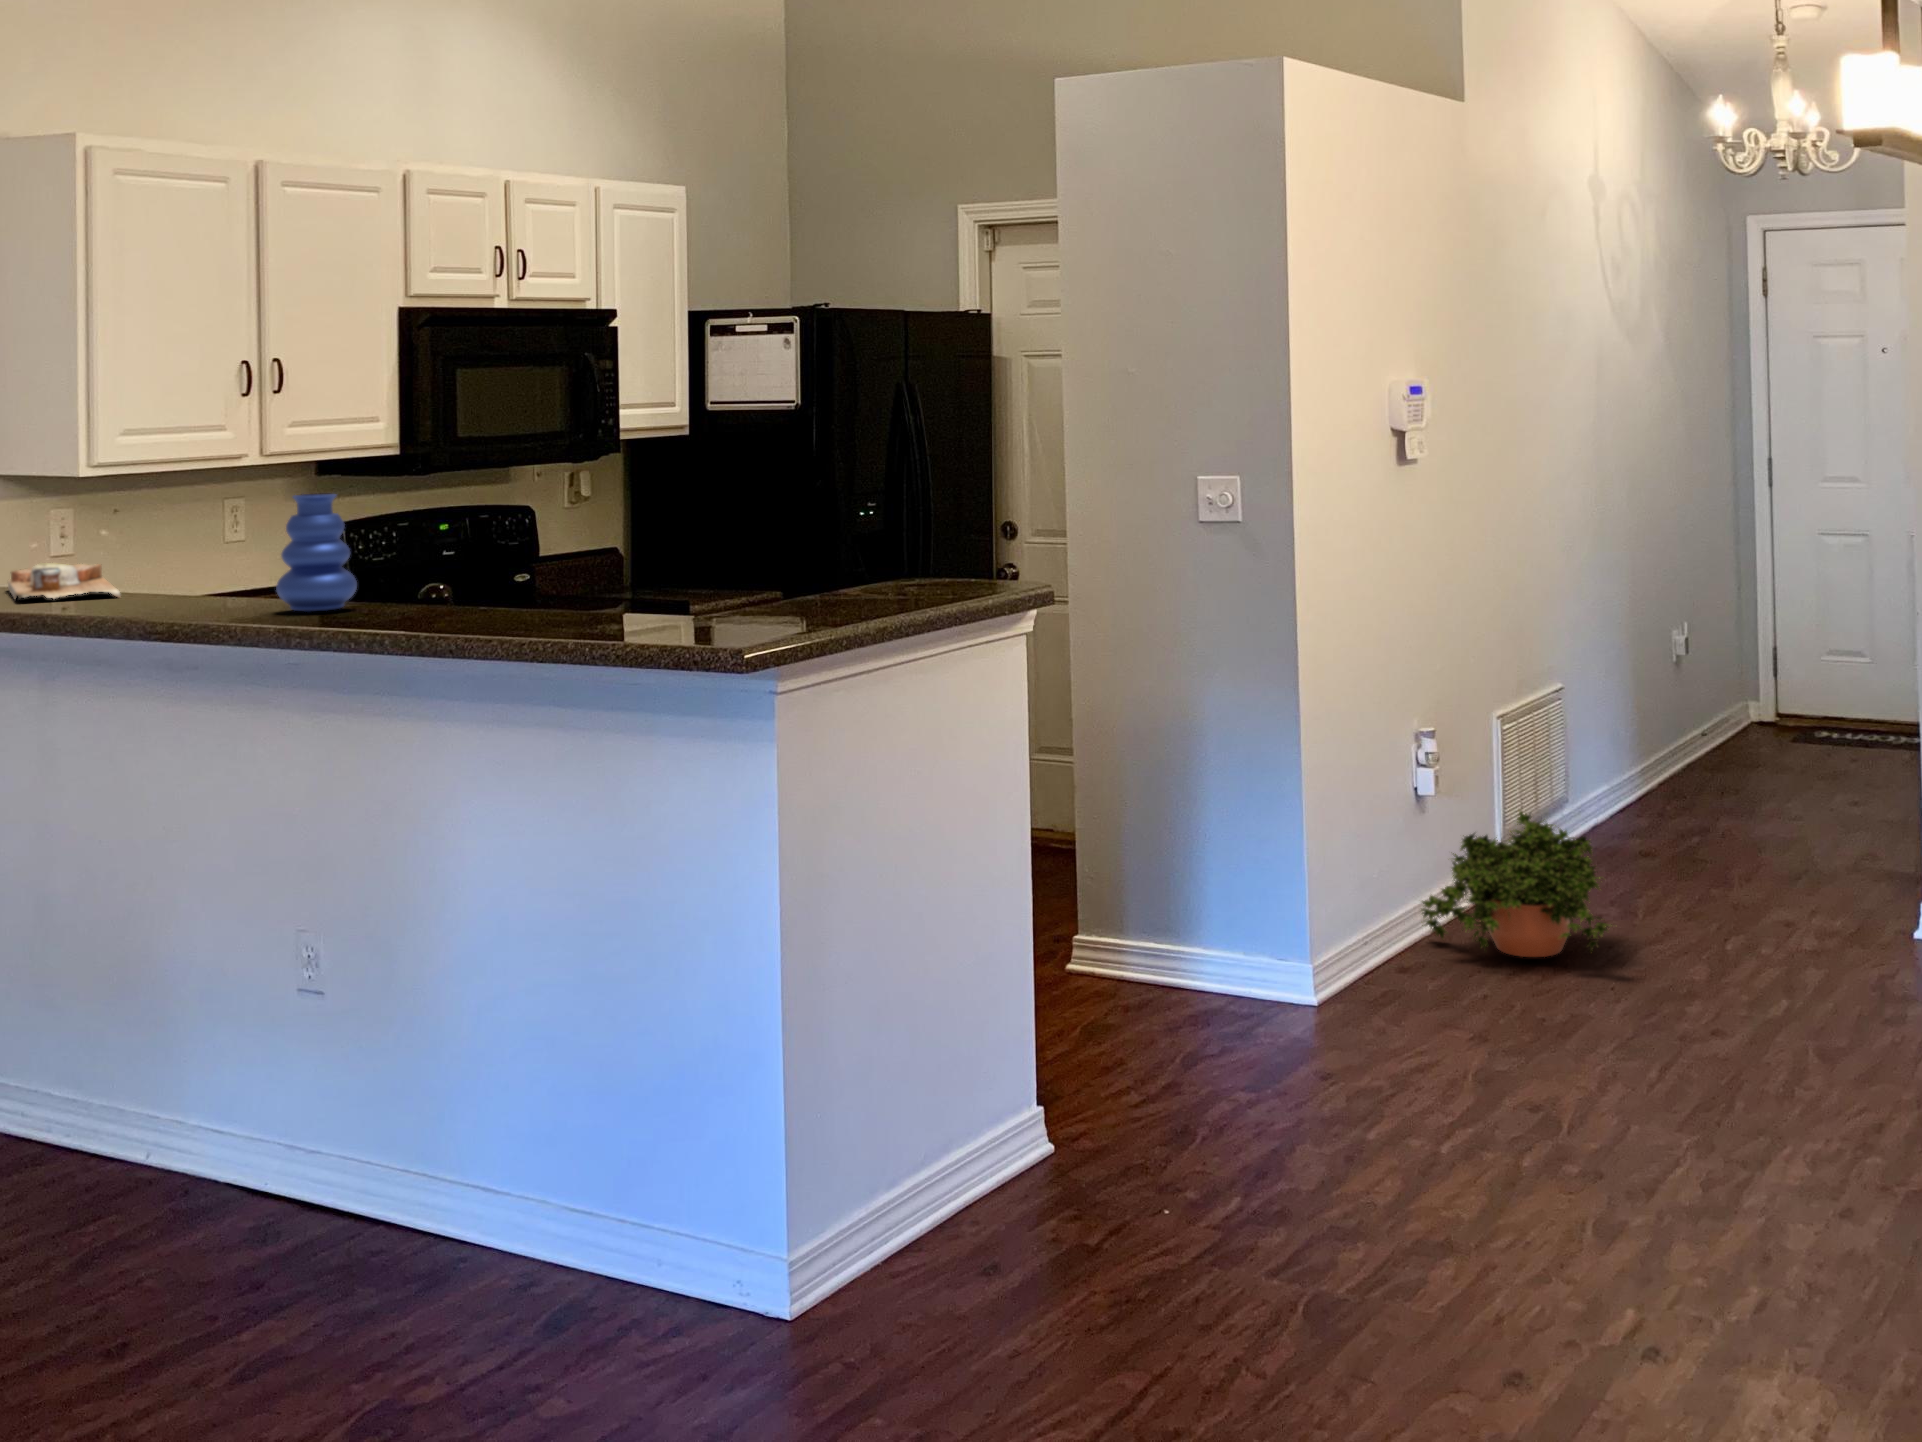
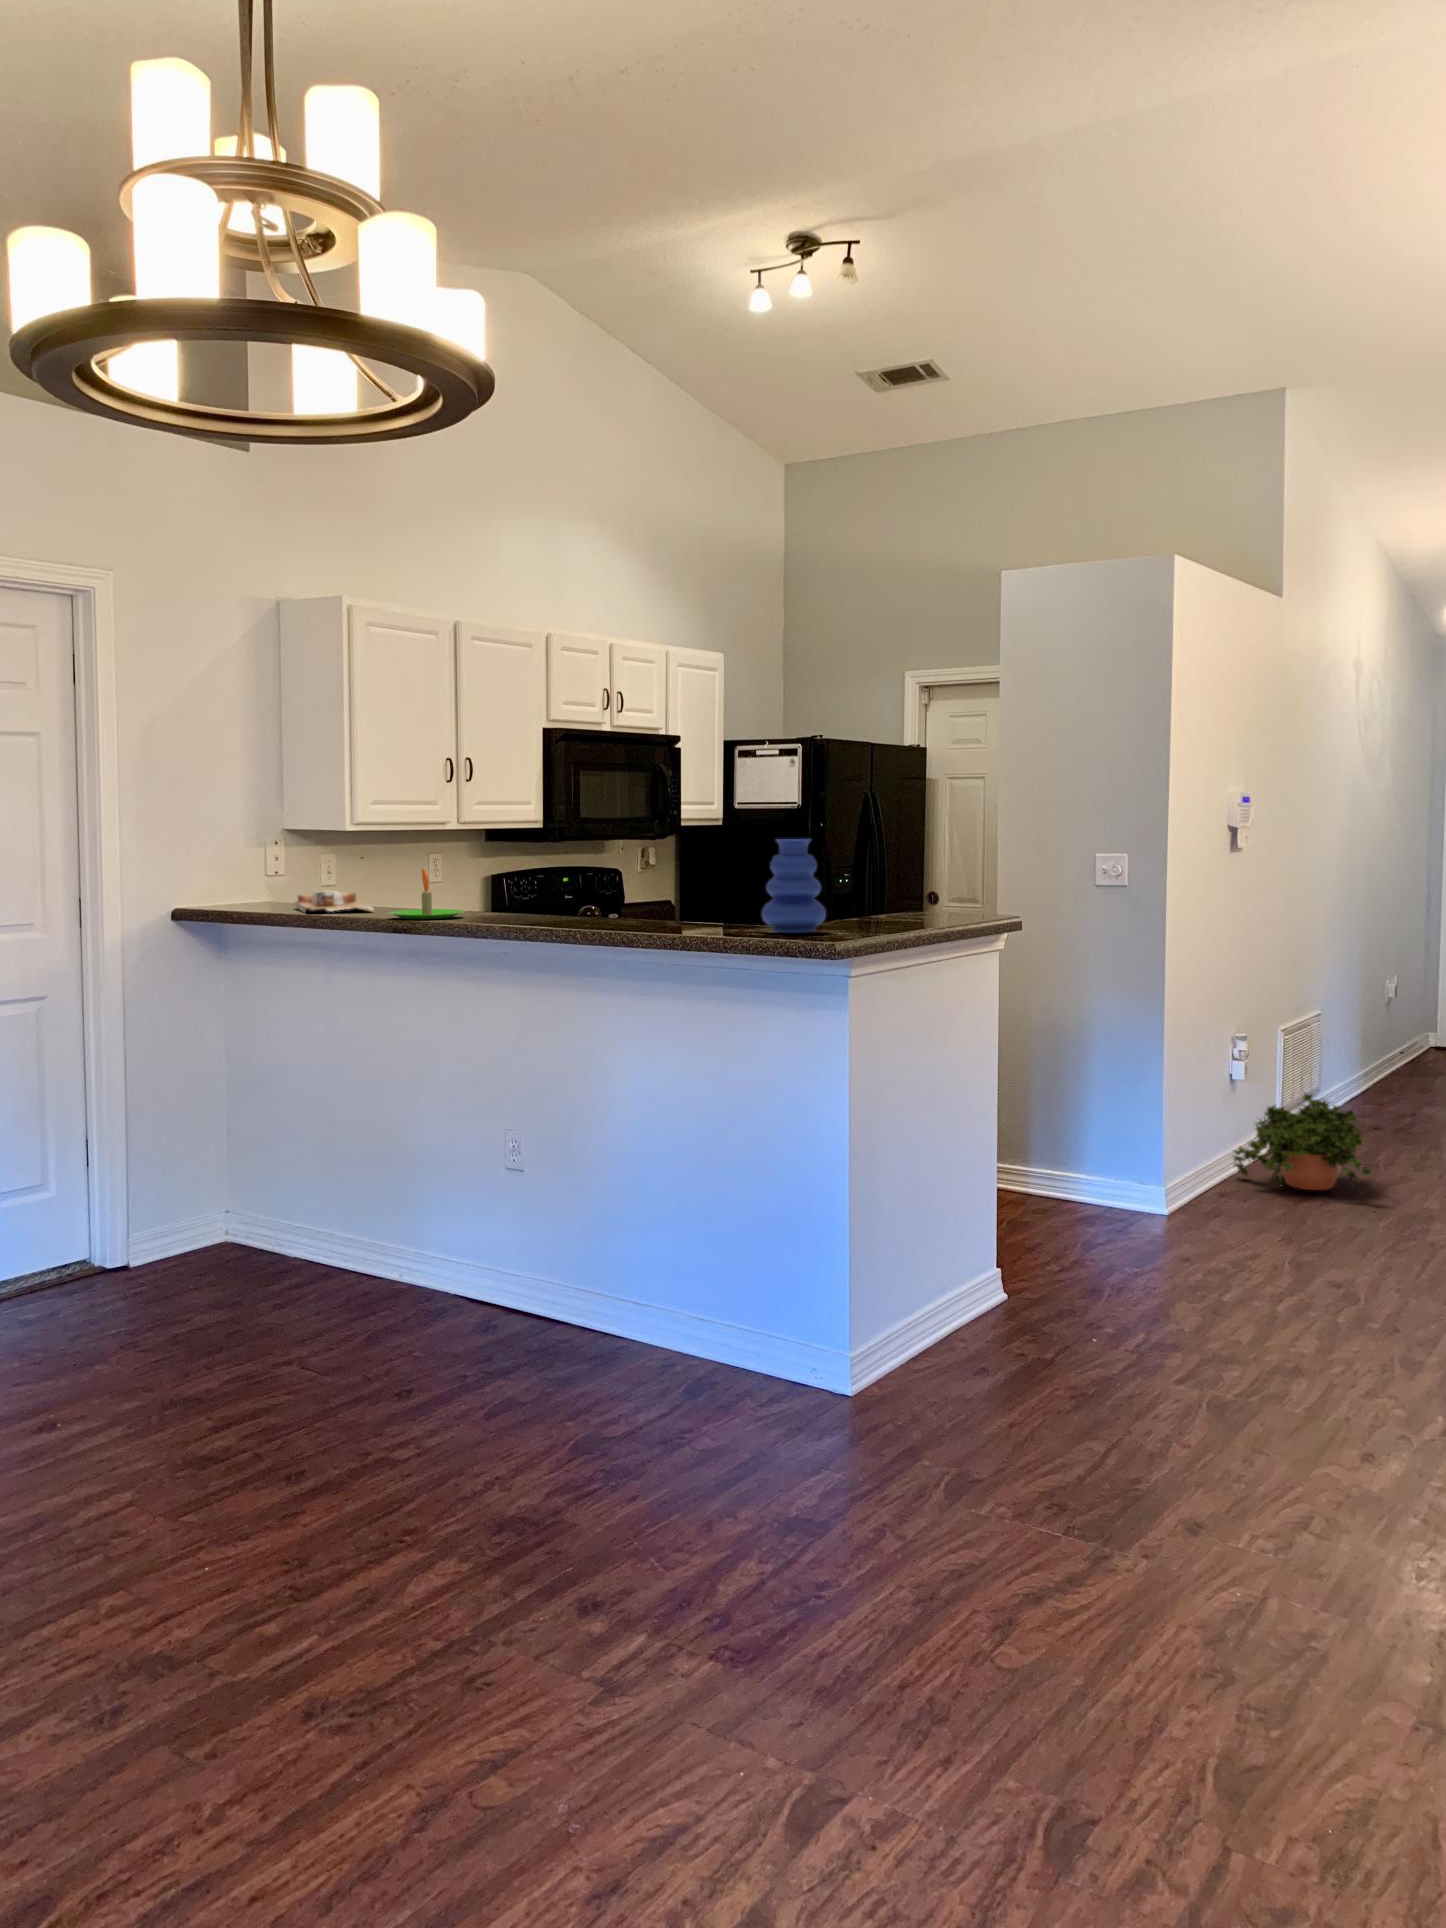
vase: present [276,494,357,612] -> present [762,839,826,934]
candle: none [128,536,247,613] -> present [389,868,465,919]

